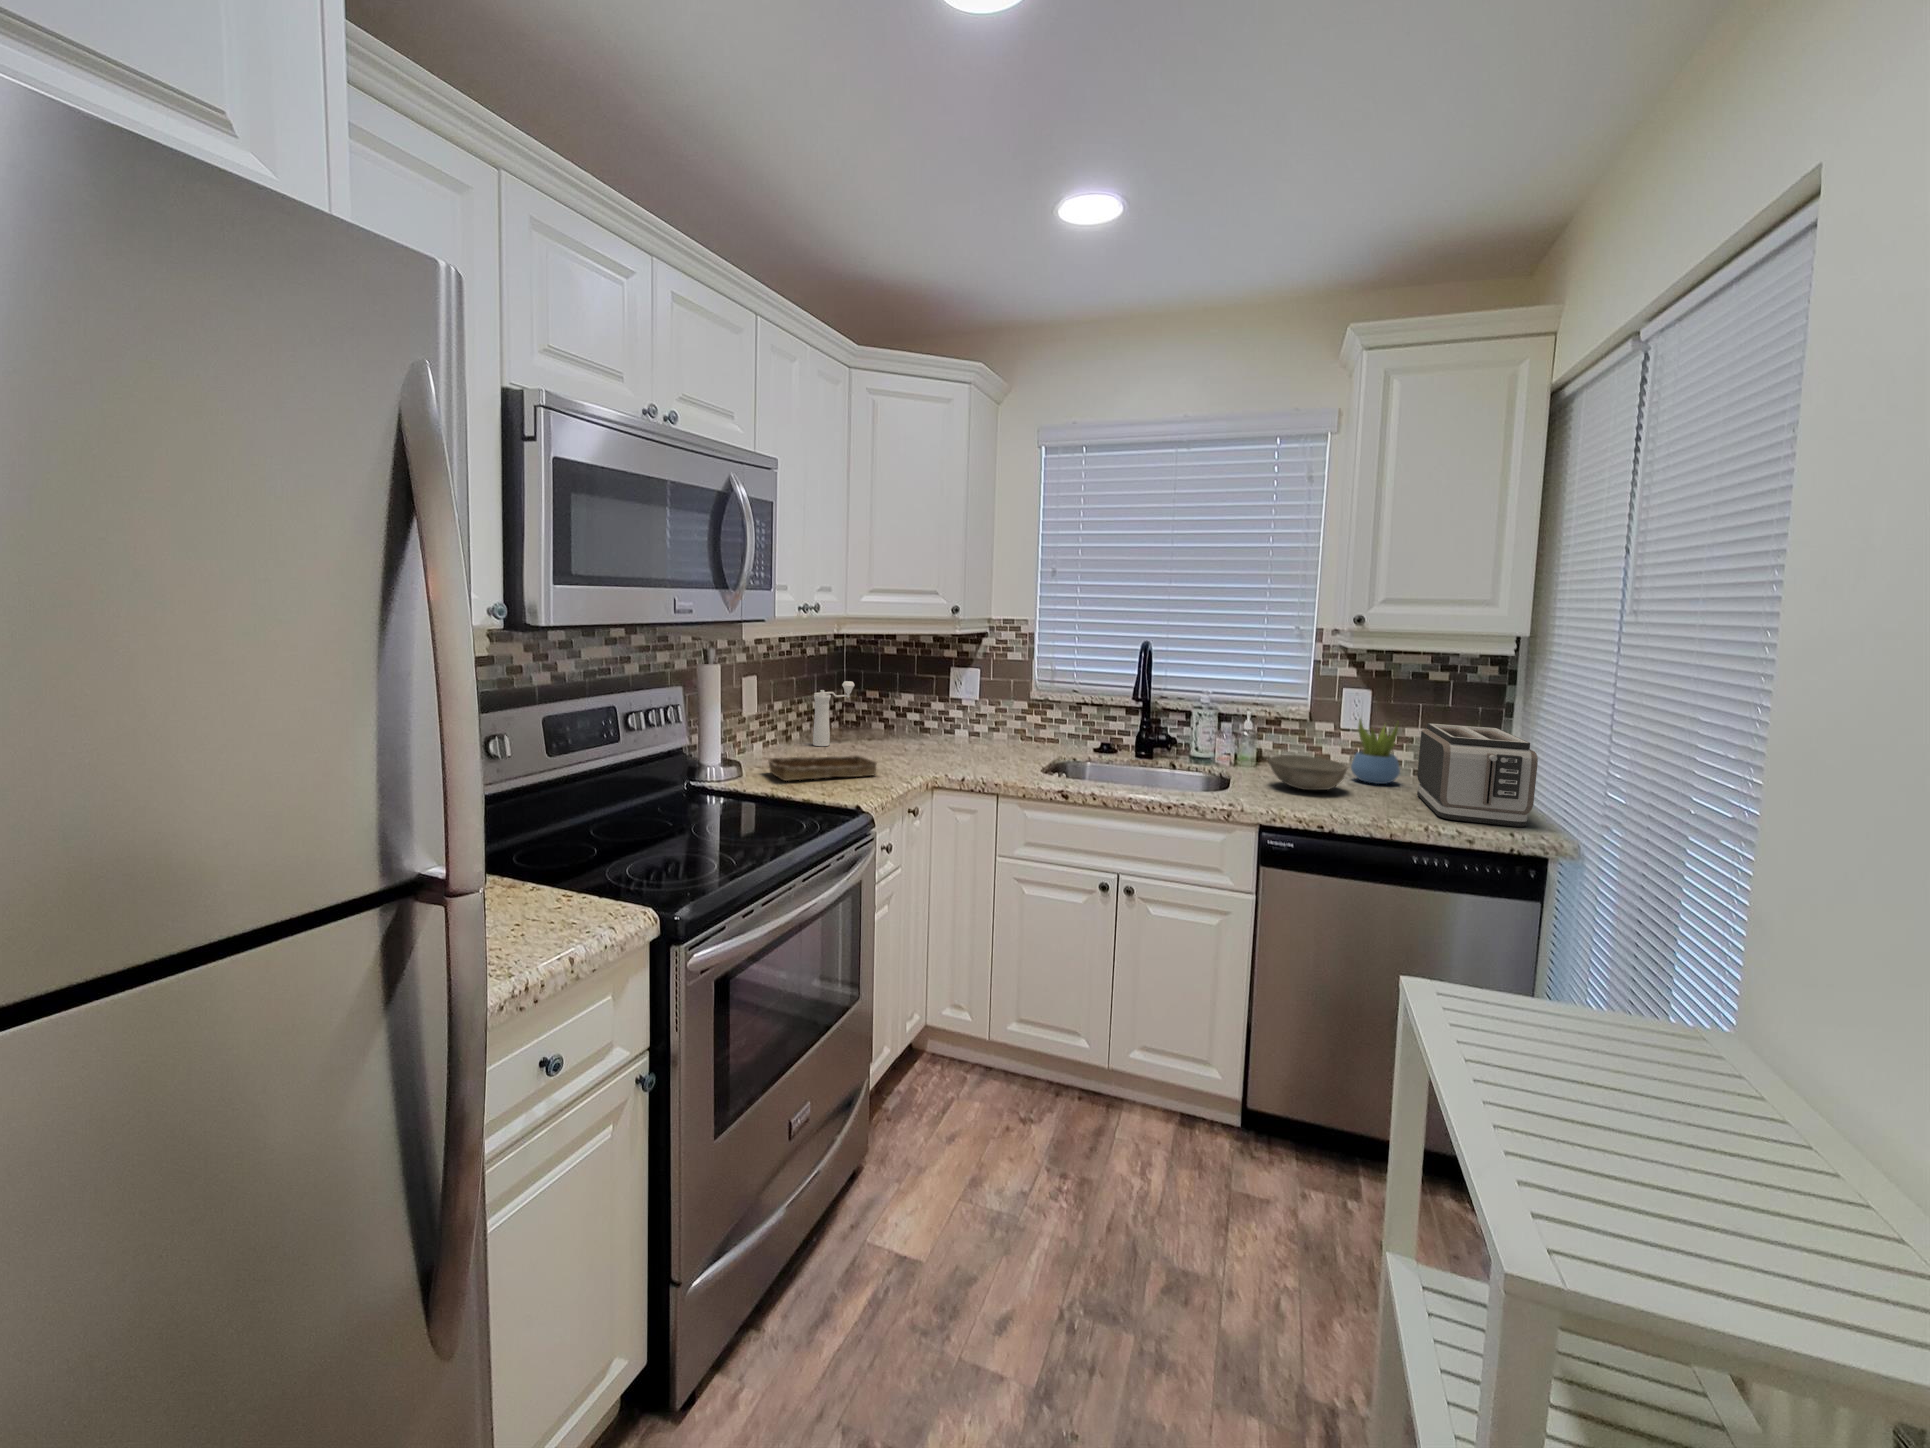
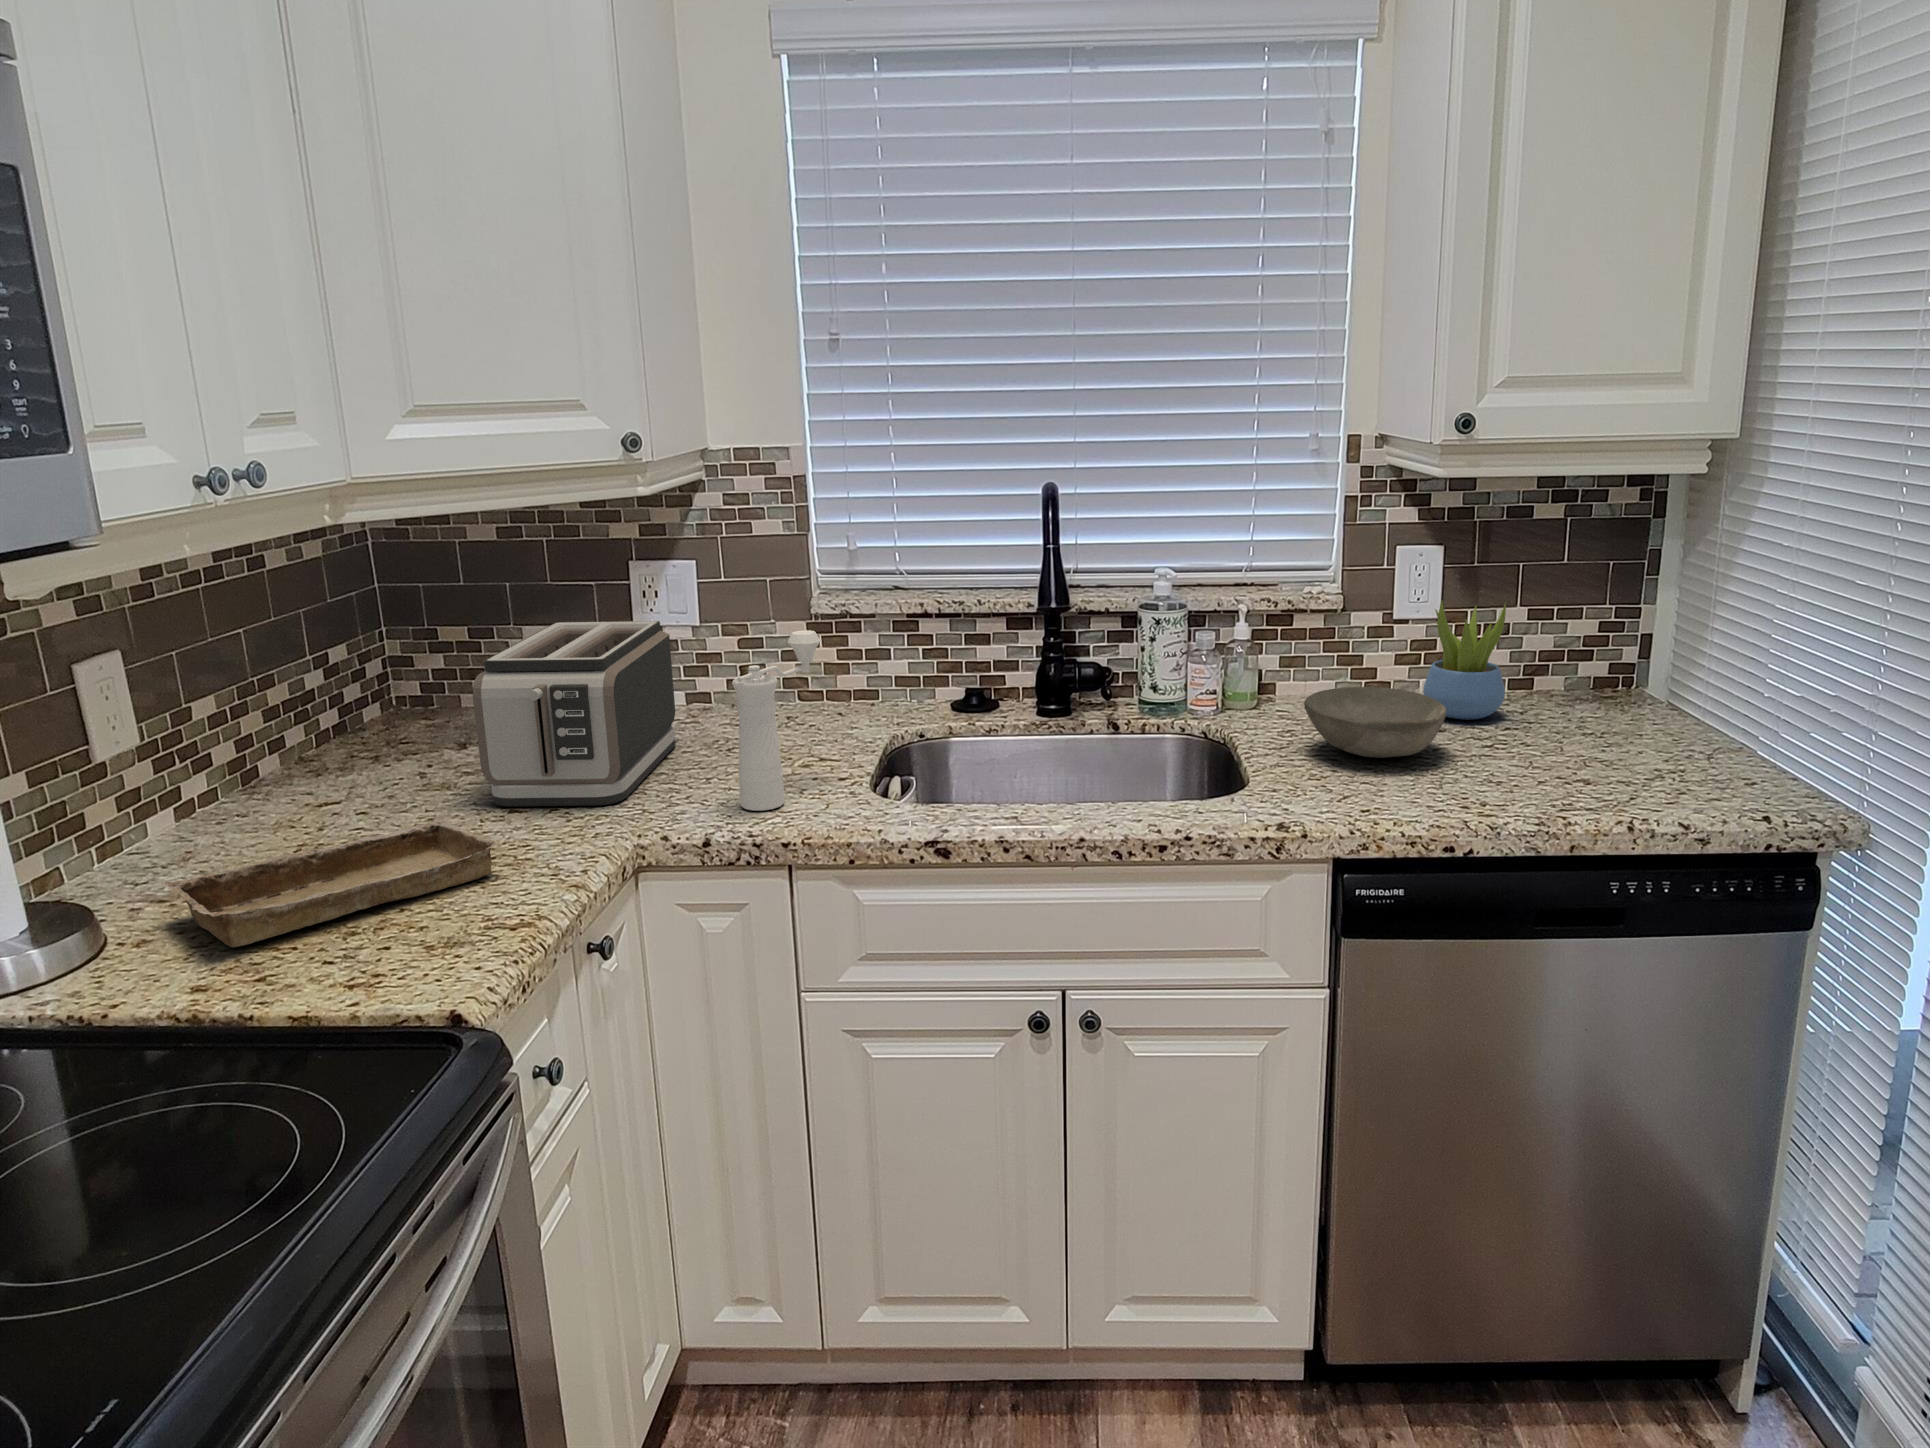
pepper mill: present [813,681,855,746] -> present [732,630,821,811]
toaster: present [1417,723,1538,827] -> present [473,621,676,807]

